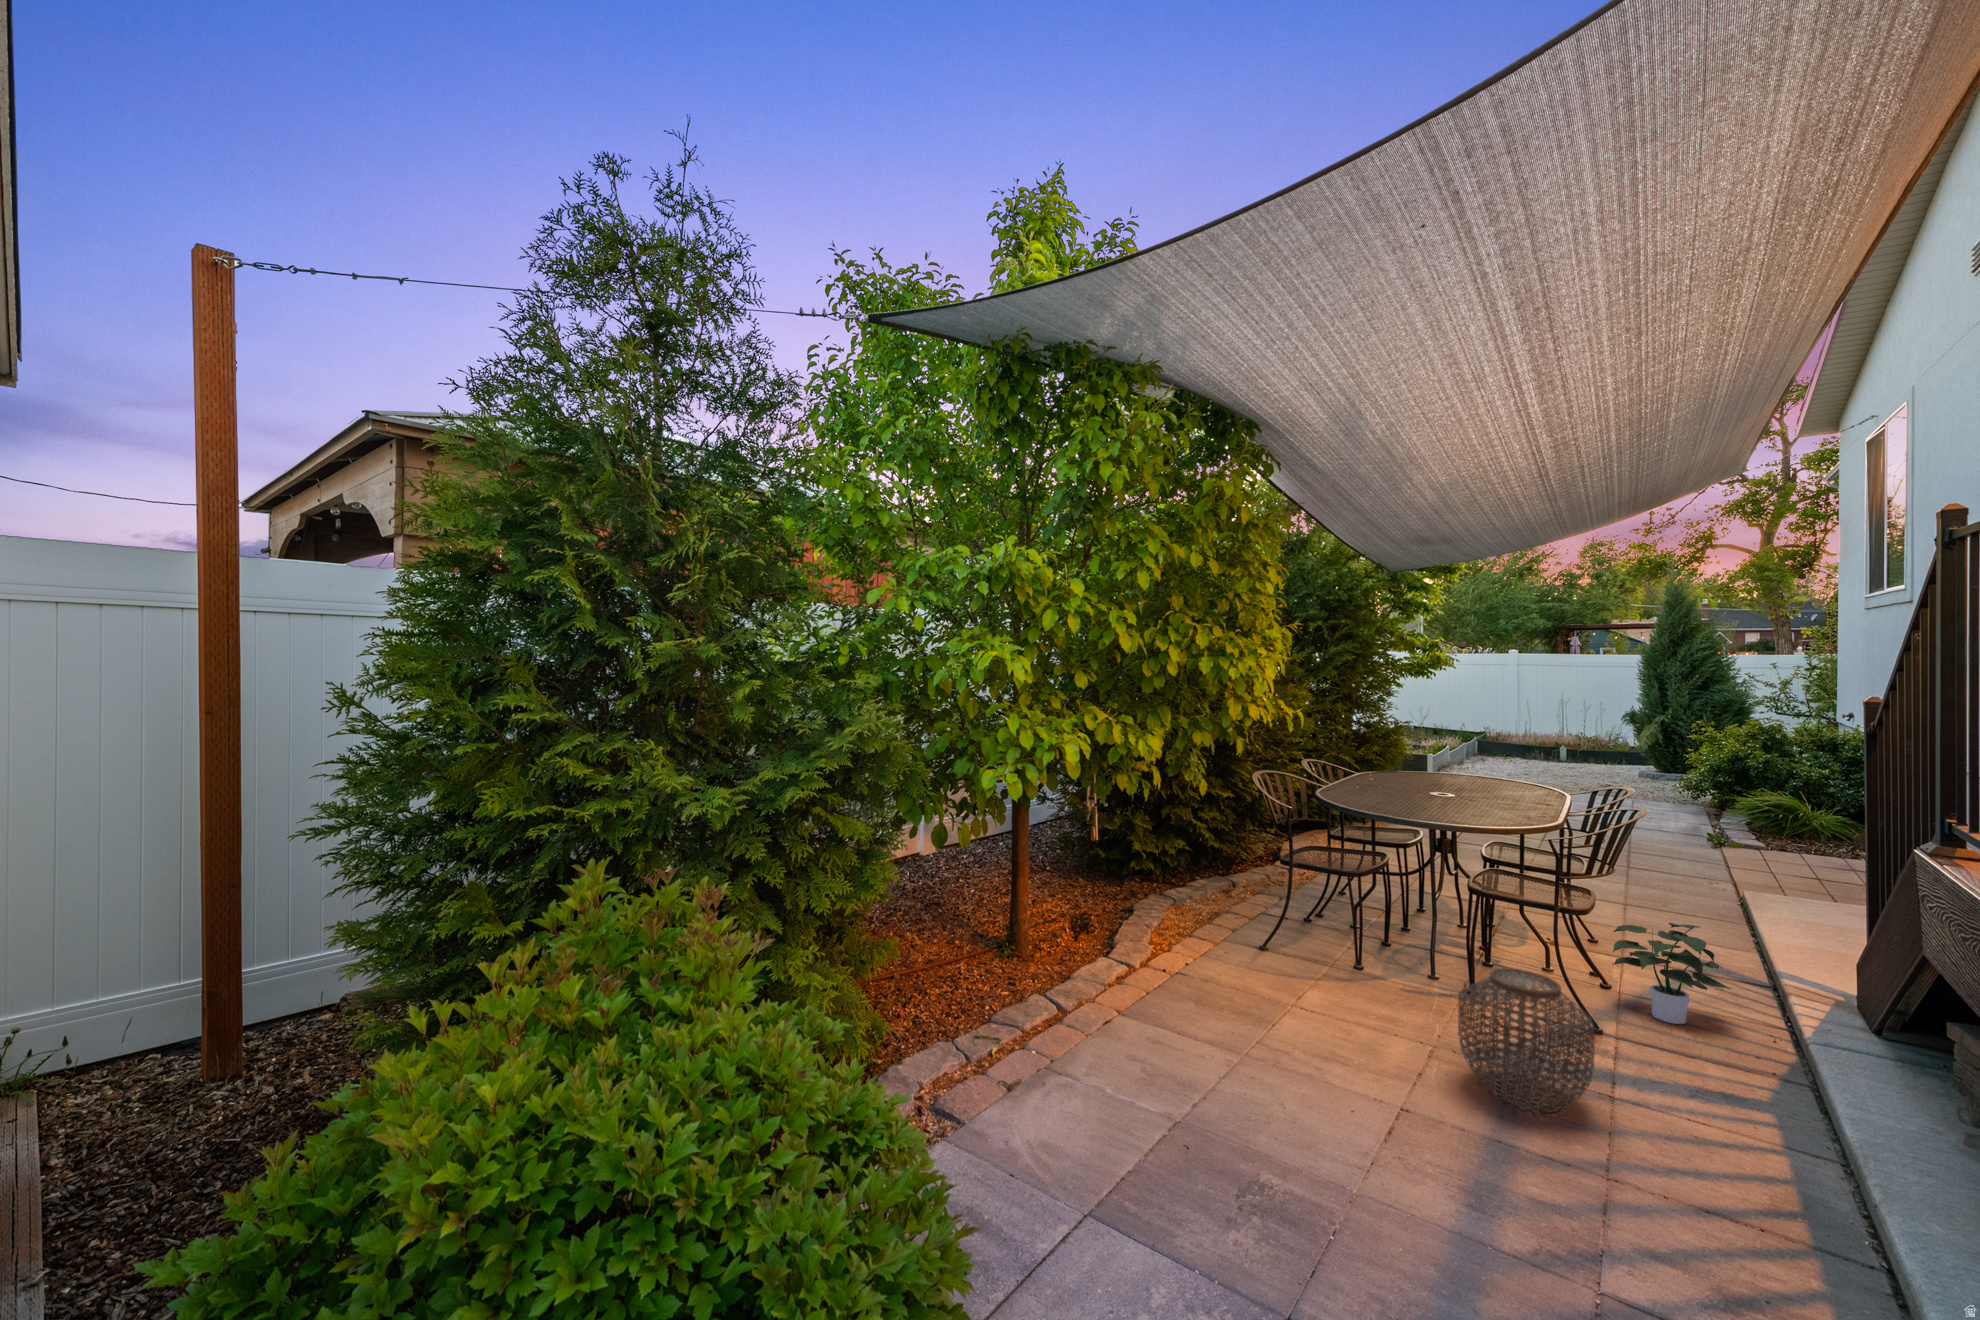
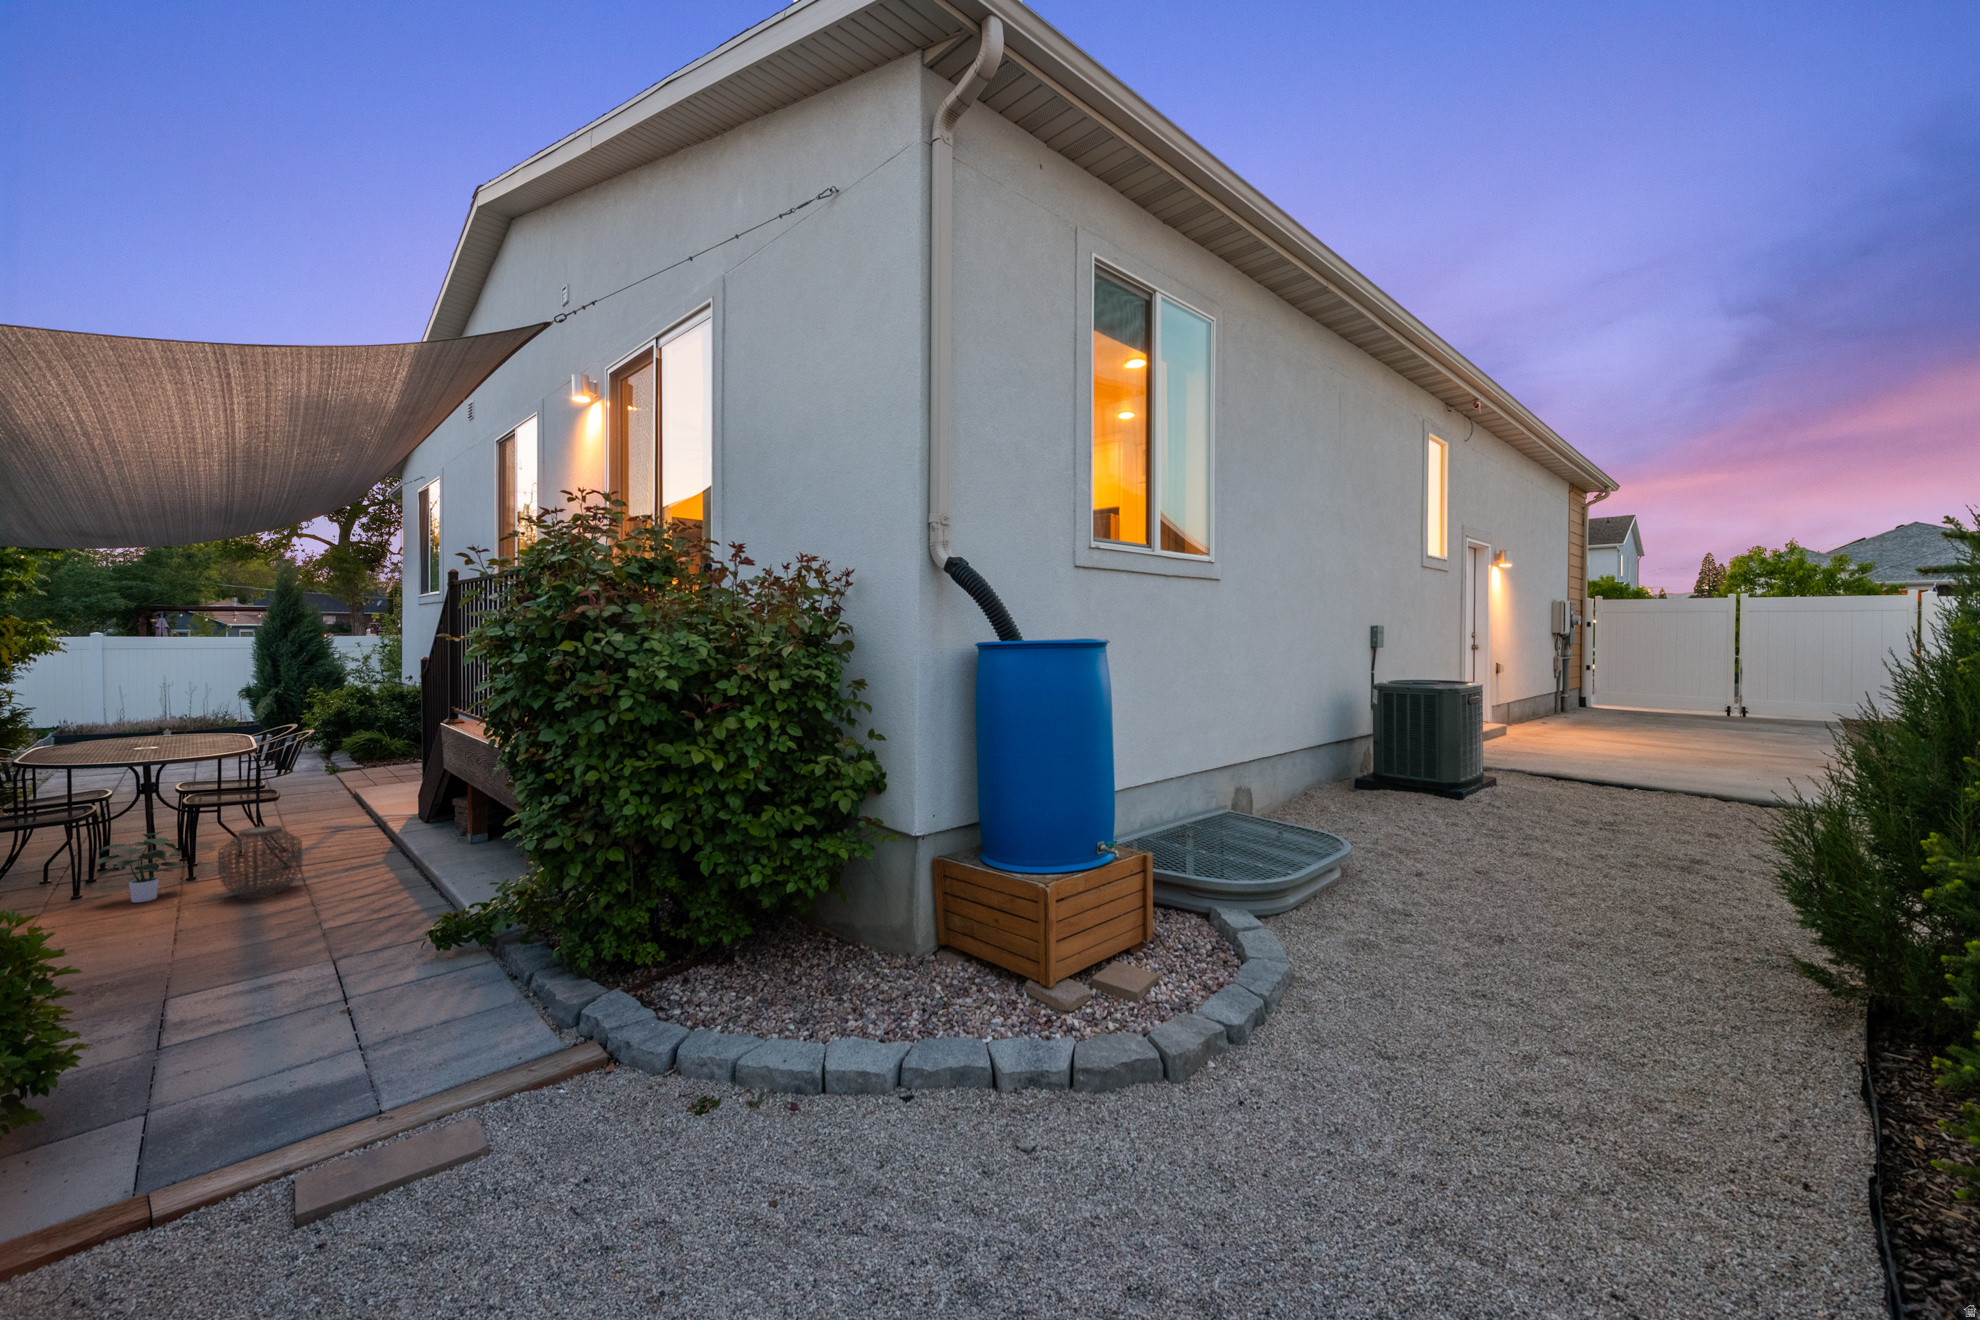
potted plant: present [1613,923,1731,1024] -> present [97,831,187,903]

